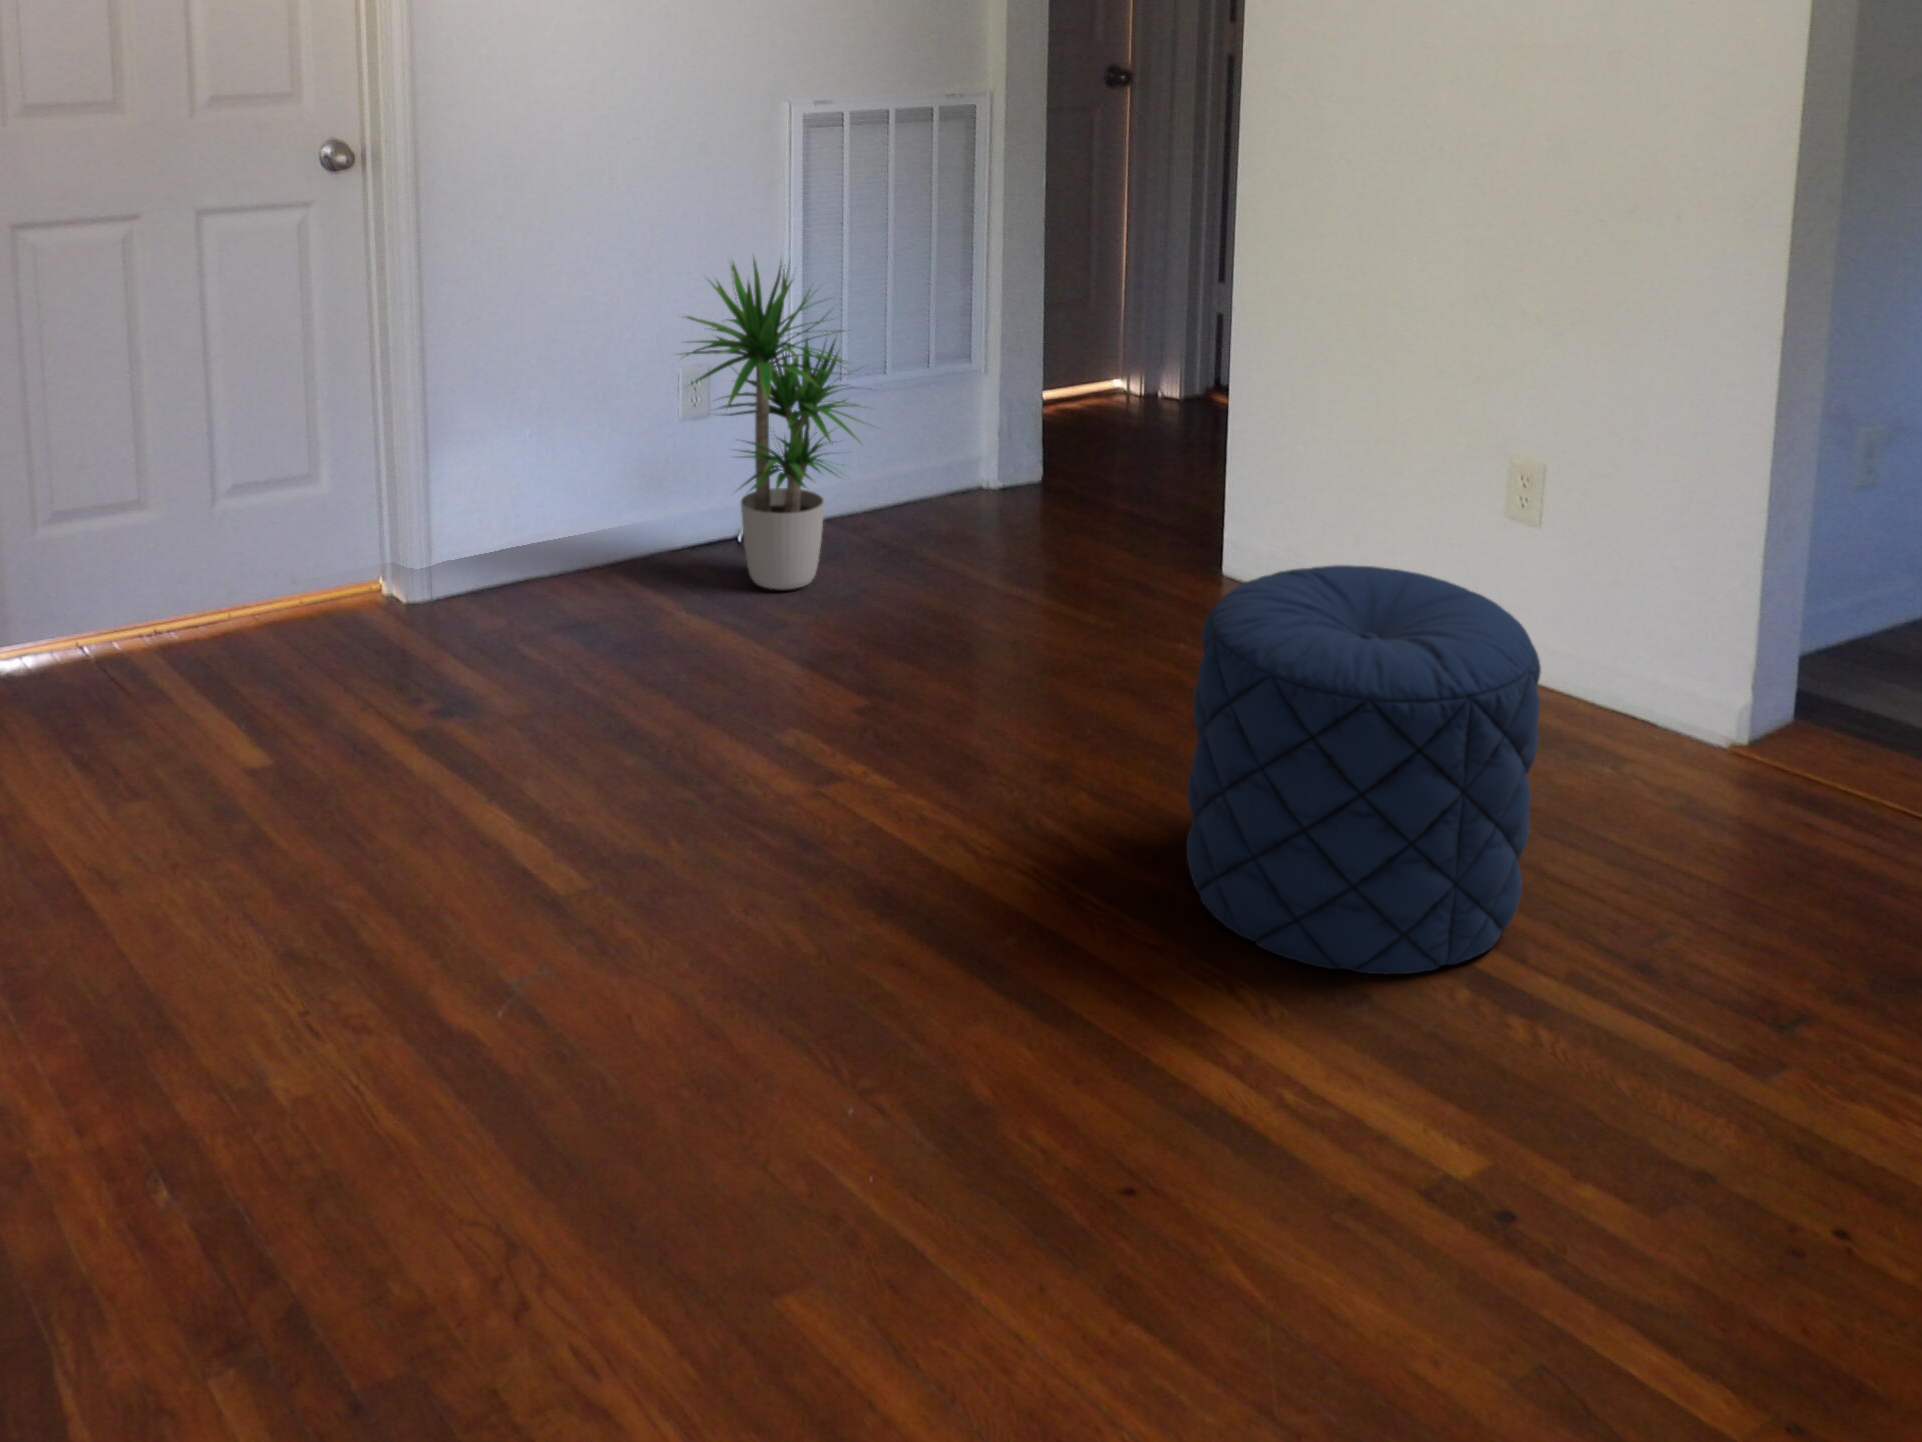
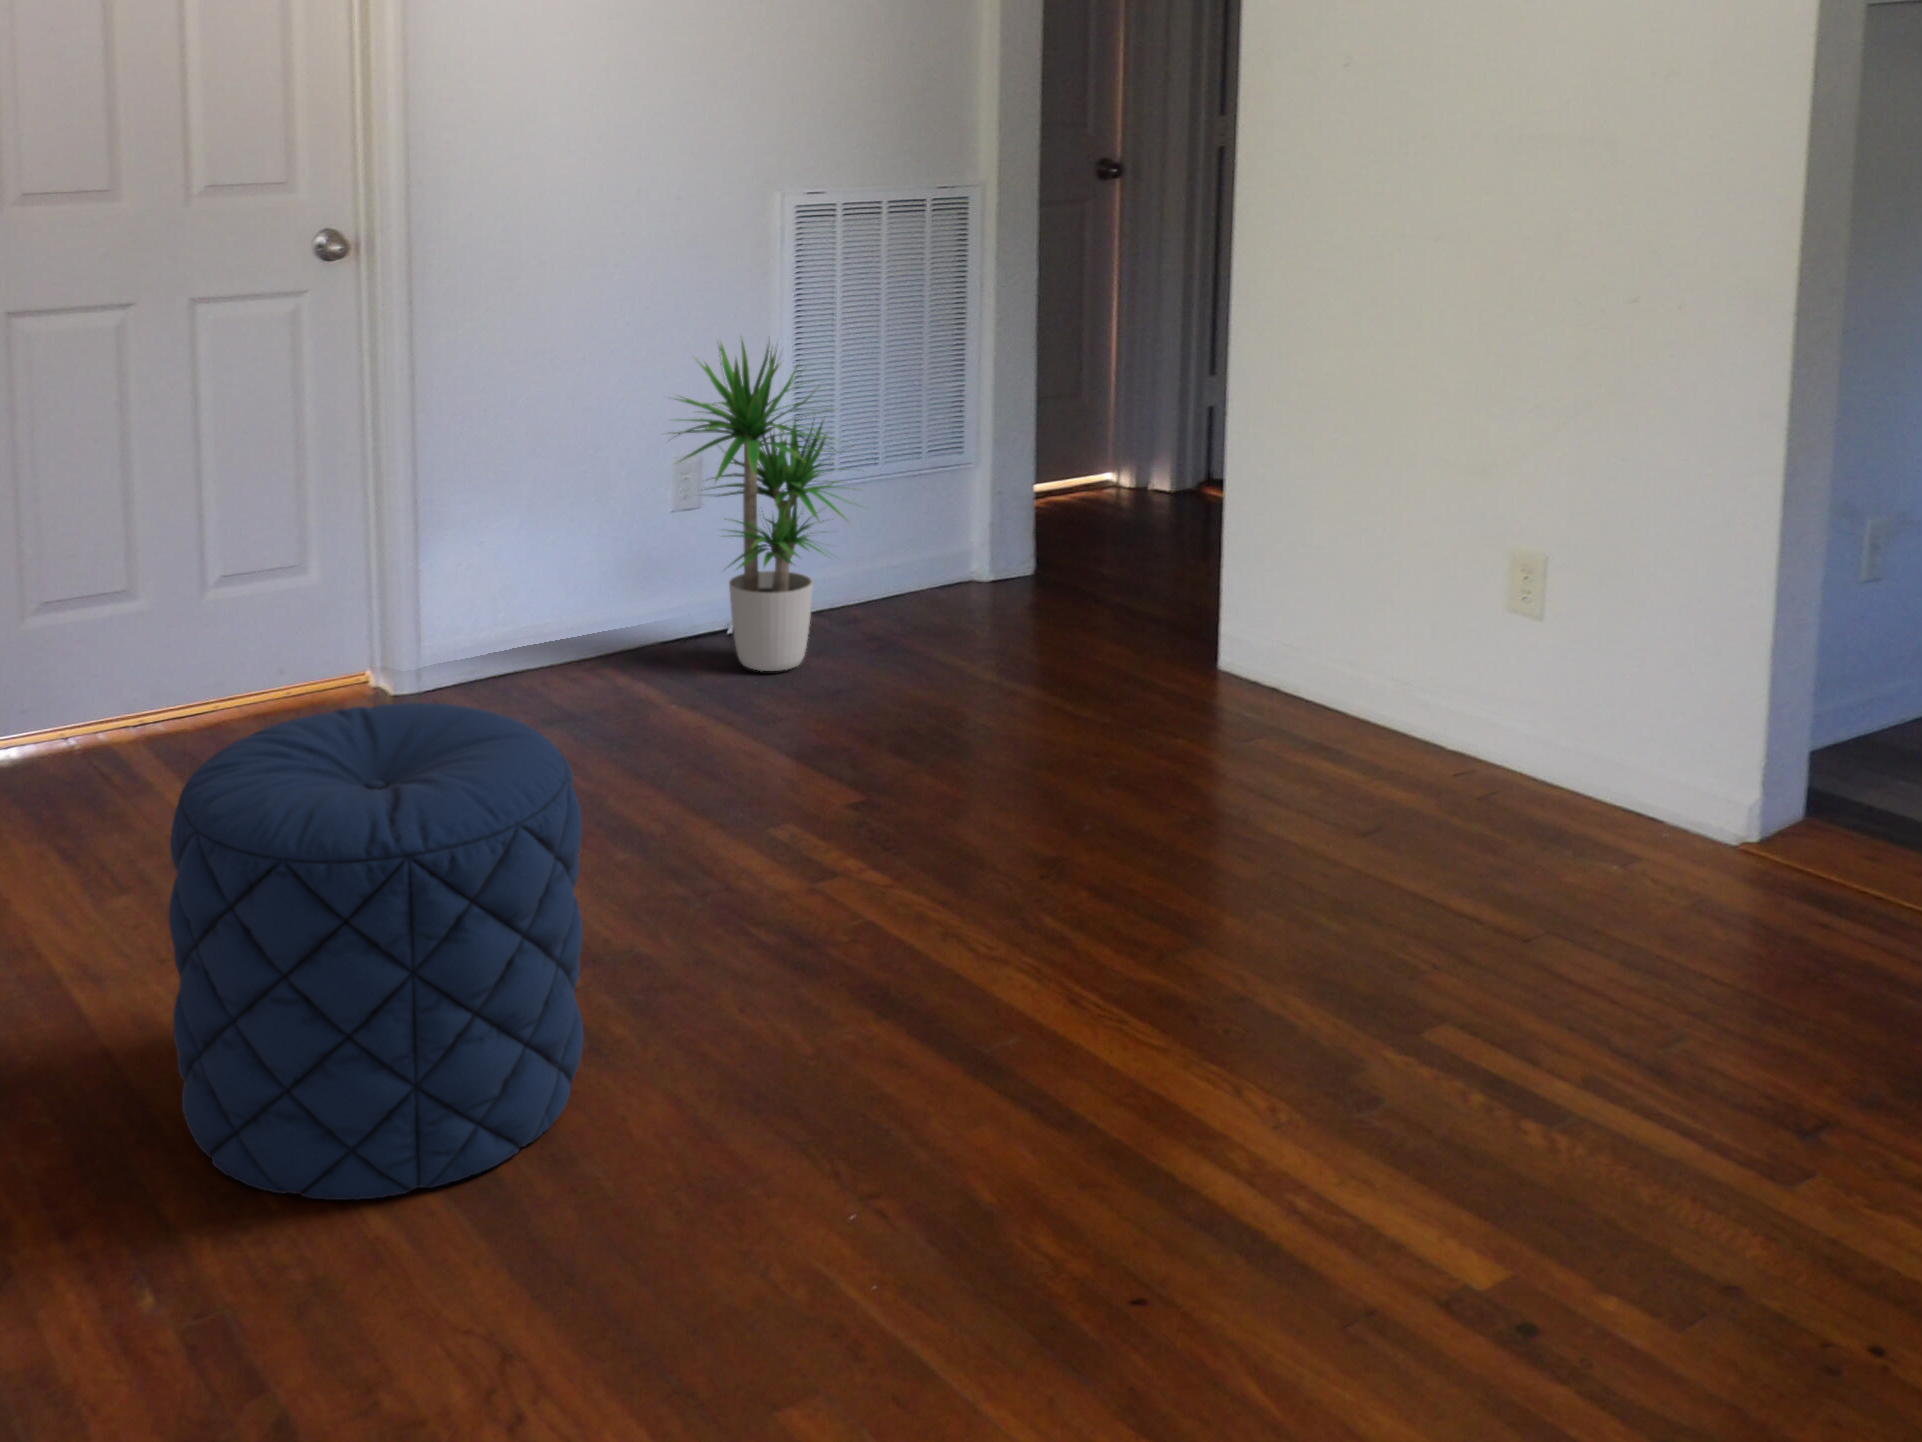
pouf: present [1187,565,1541,974] -> present [169,703,583,1200]

